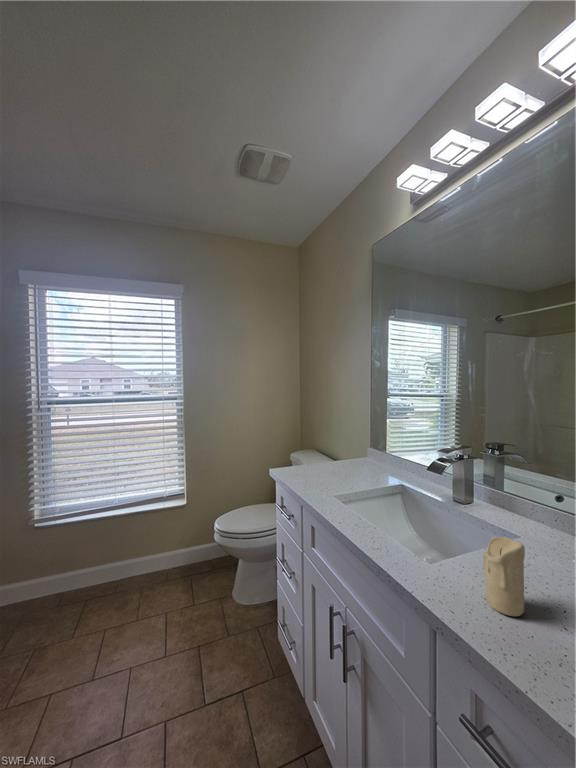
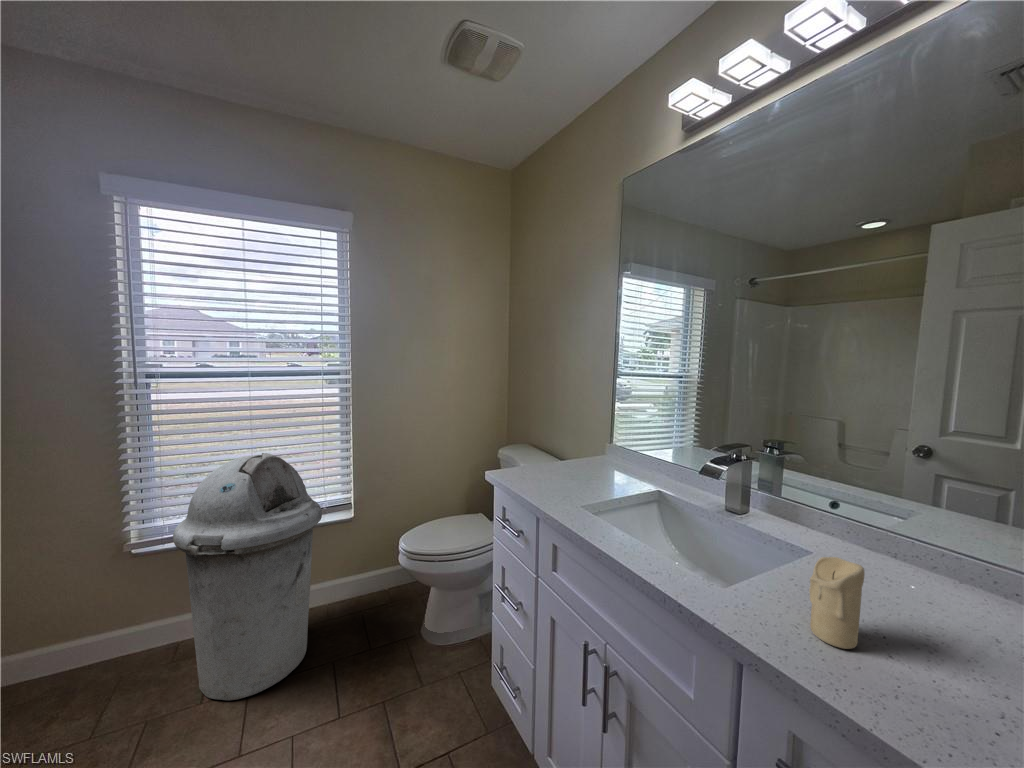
trash can: none [57,455,160,639] -> present [173,453,322,700]

